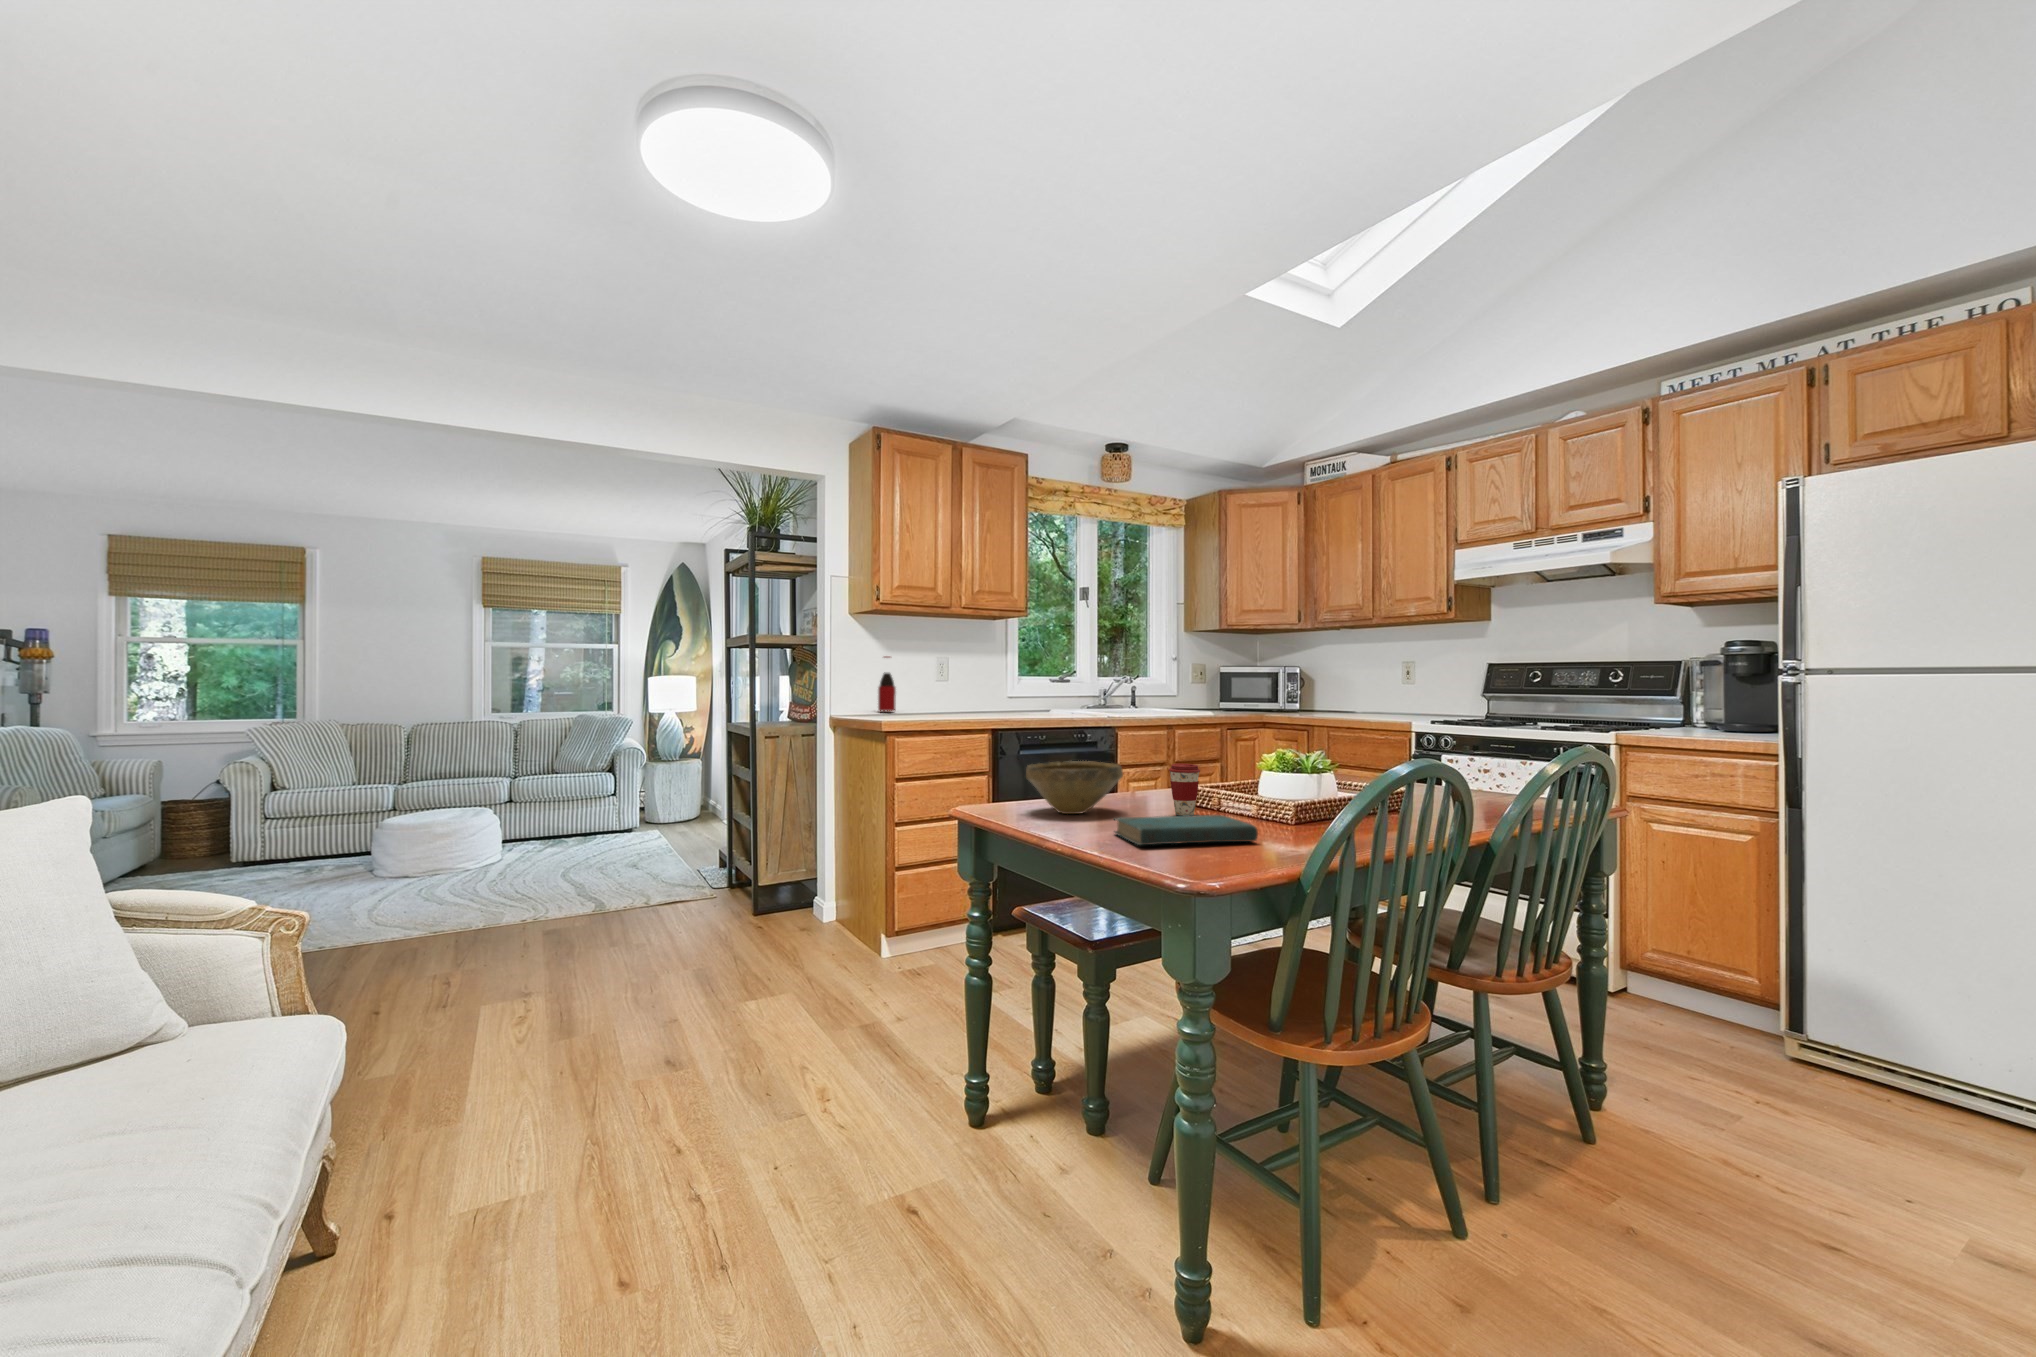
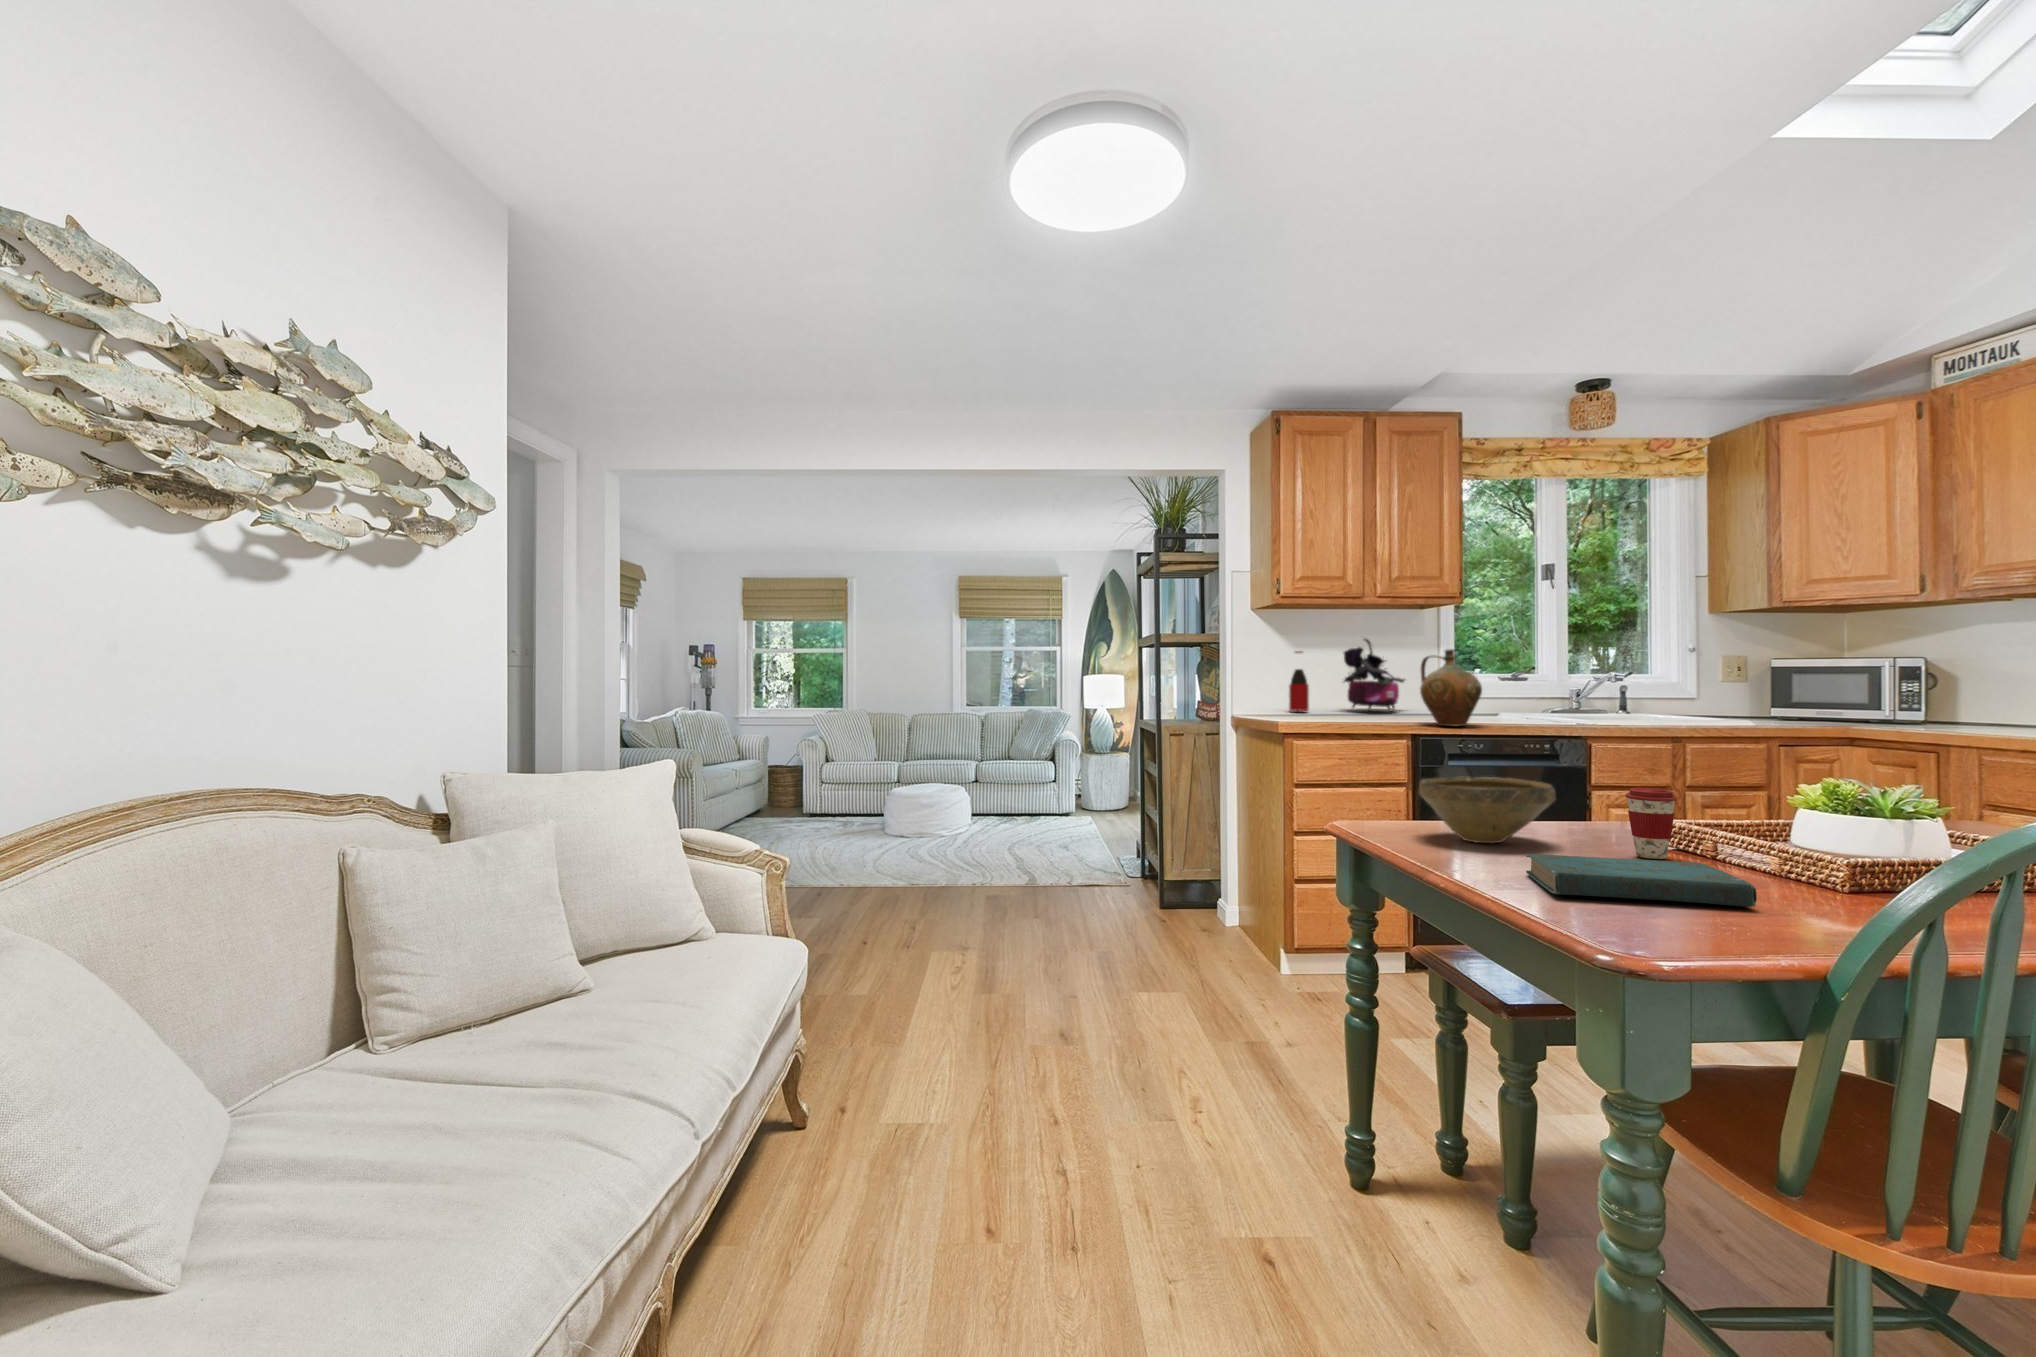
potted plant: none [923,643,976,711] -> present [1344,639,1405,711]
ceramic jug: none [992,657,1040,722] -> present [1420,649,1482,726]

